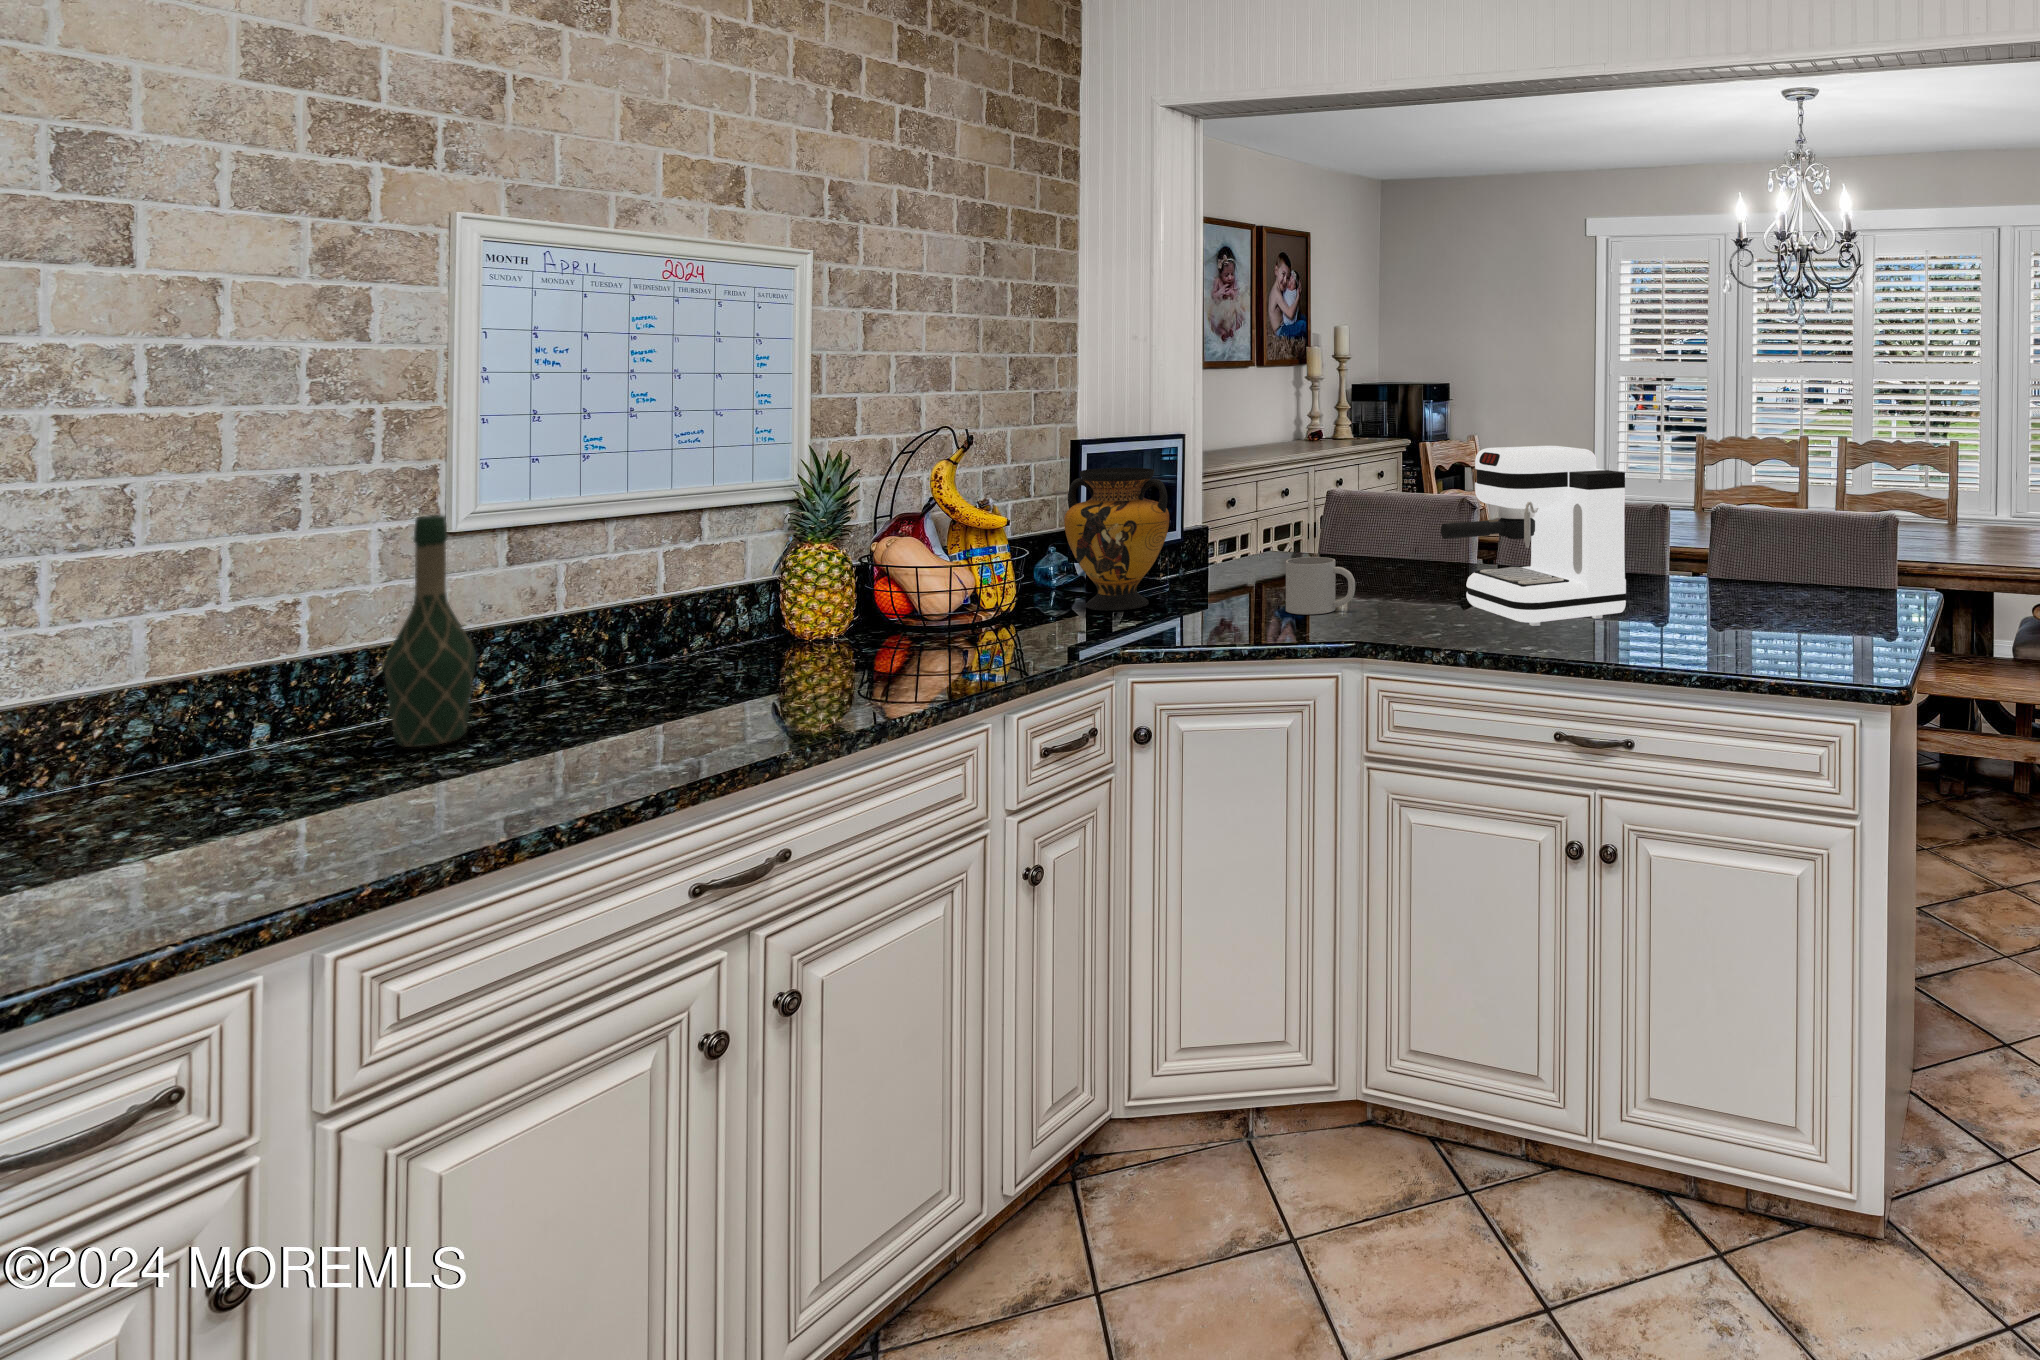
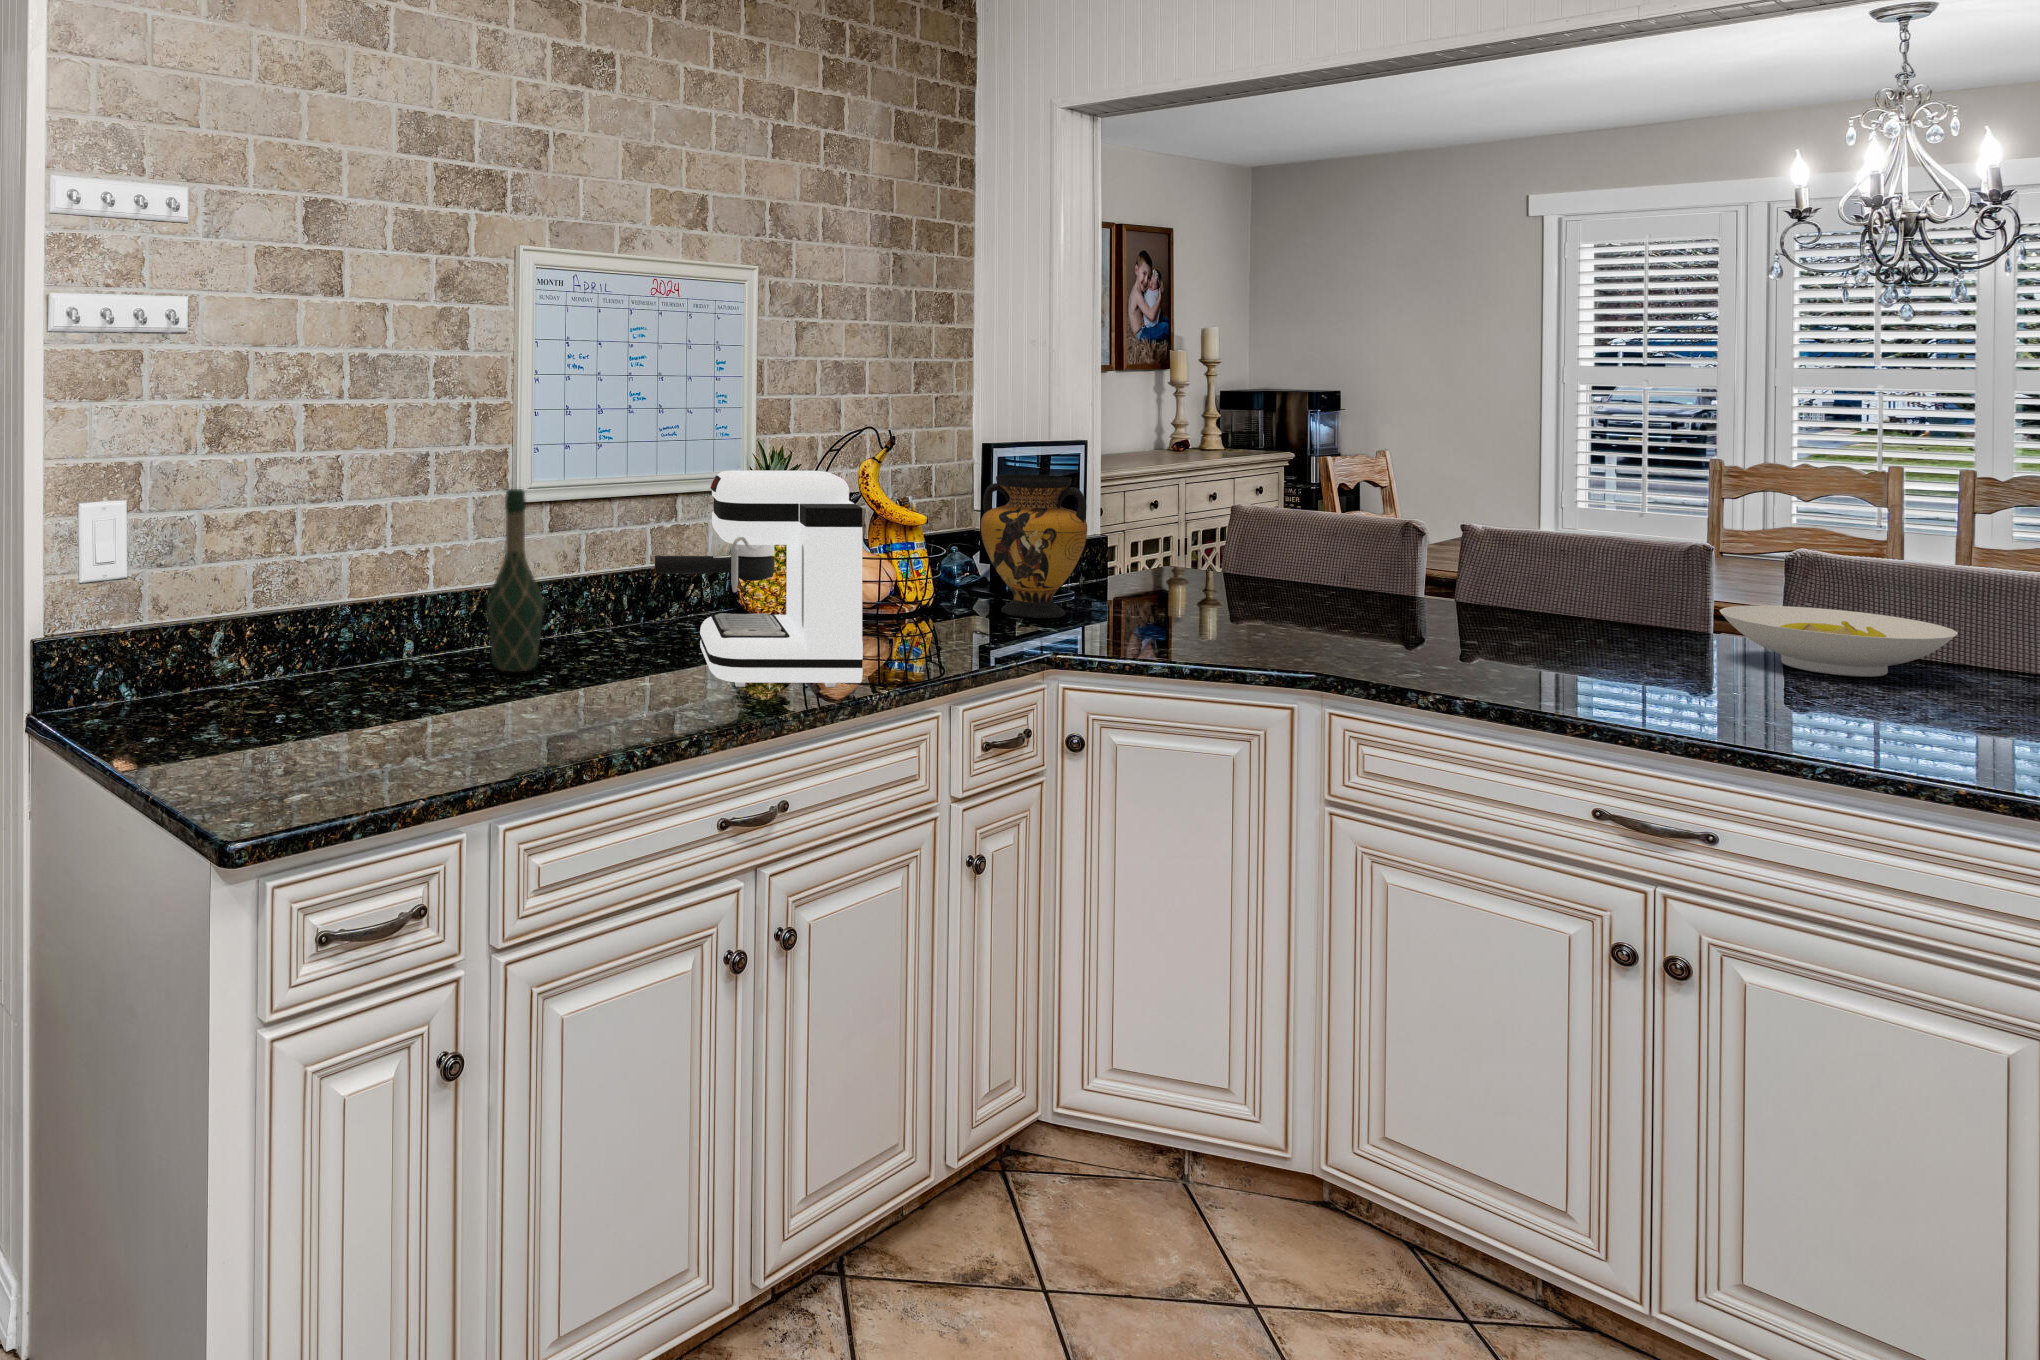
coffee maker: present [1441,446,1626,626] -> present [655,470,863,687]
bowl: none [1656,546,1796,597] -> present [1720,606,1958,677]
mug: present [1286,557,1355,614] -> none [1221,580,1304,642]

